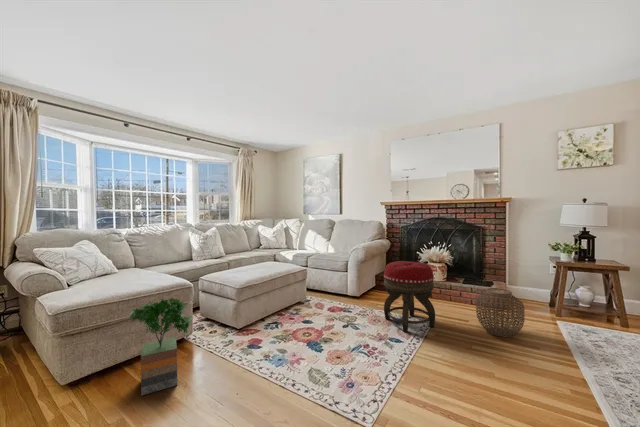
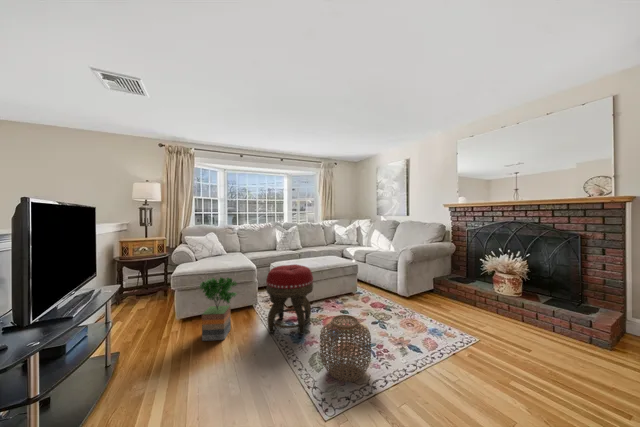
footstool: present [384,261,435,332] -> present [266,265,313,335]
woven basket: present [476,288,525,337] -> present [320,315,371,382]

